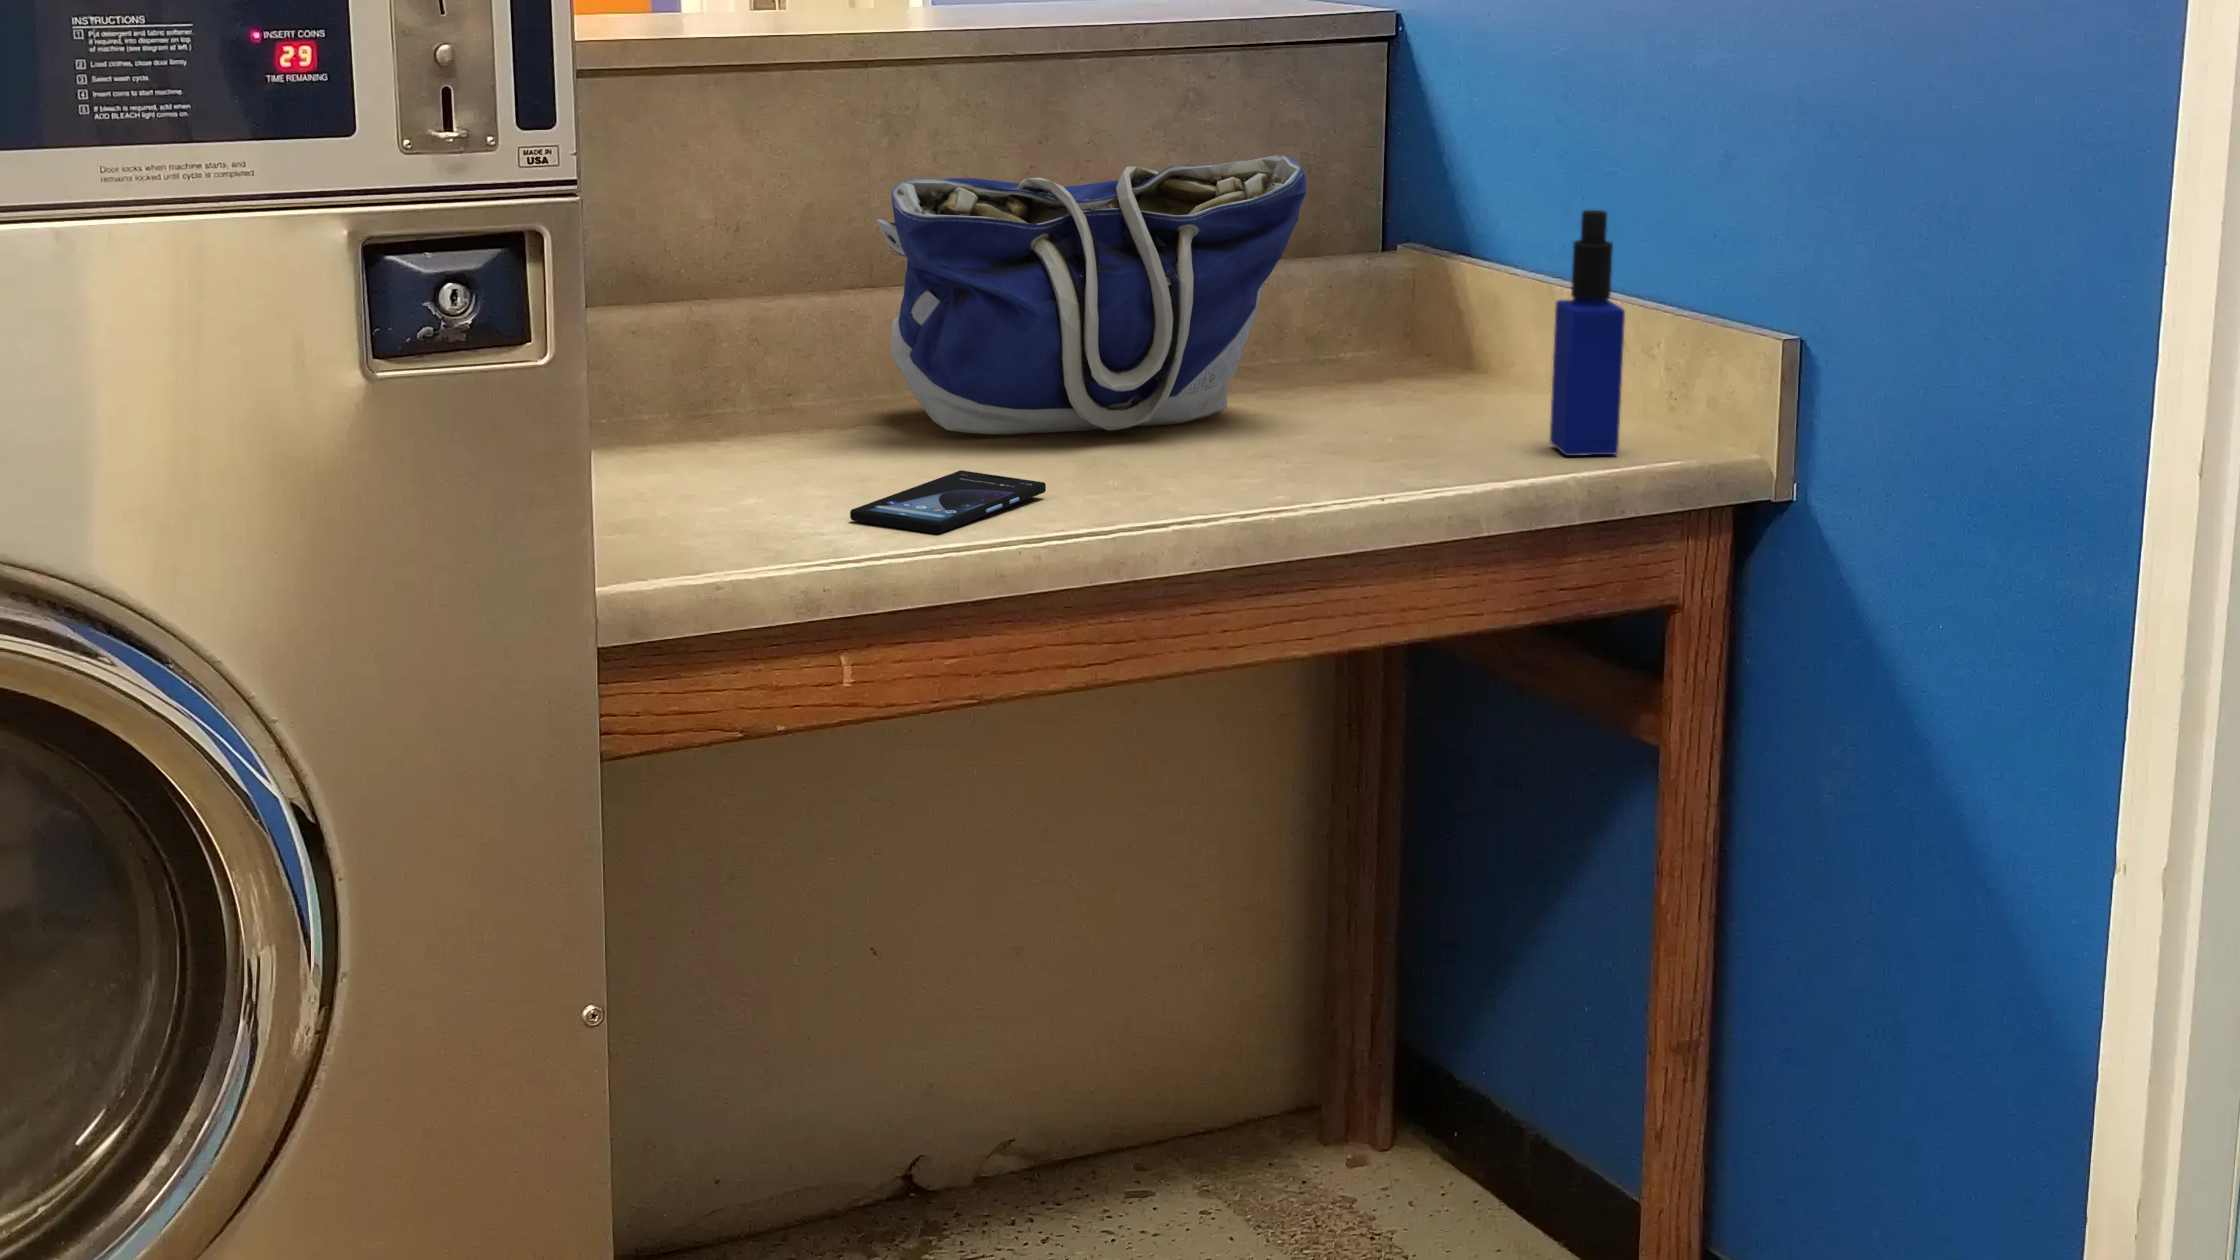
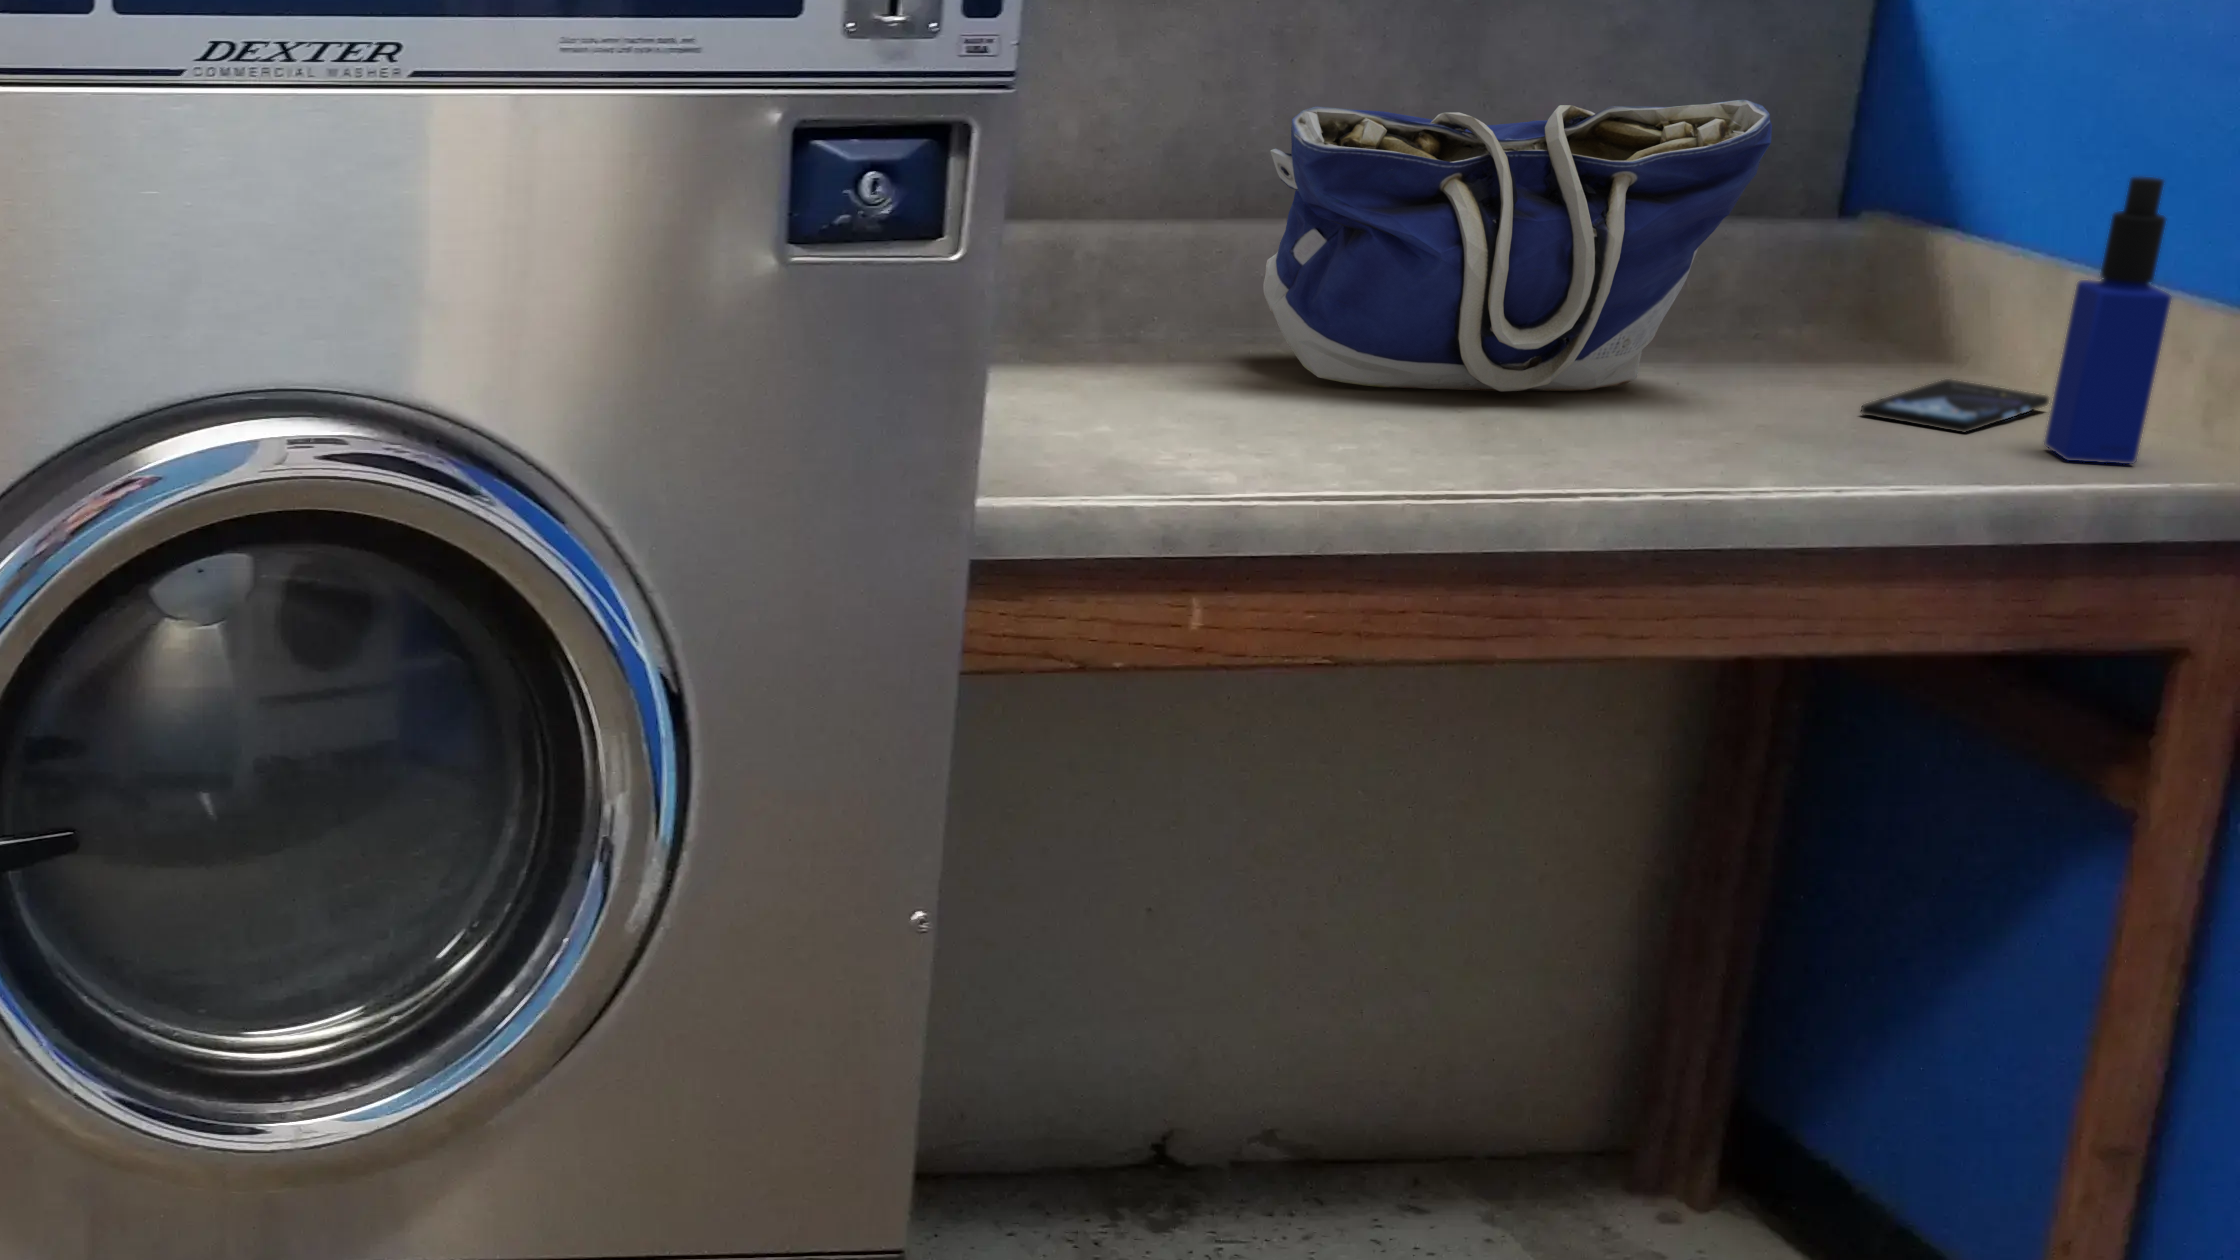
smartphone: present [850,470,1046,534] -> present [1861,379,2049,432]

